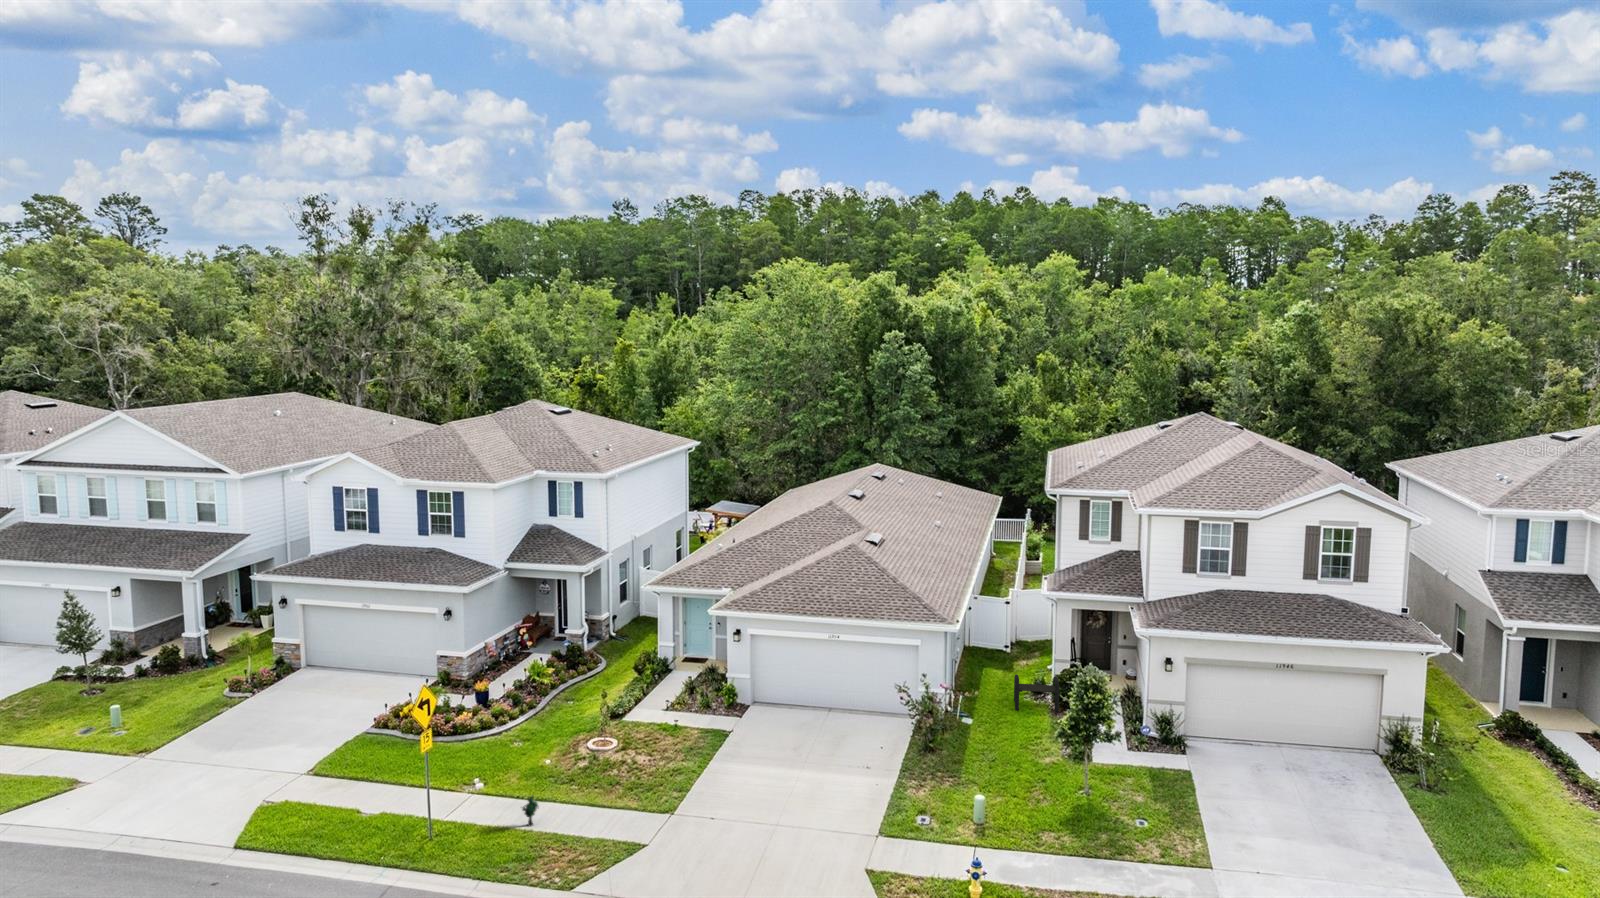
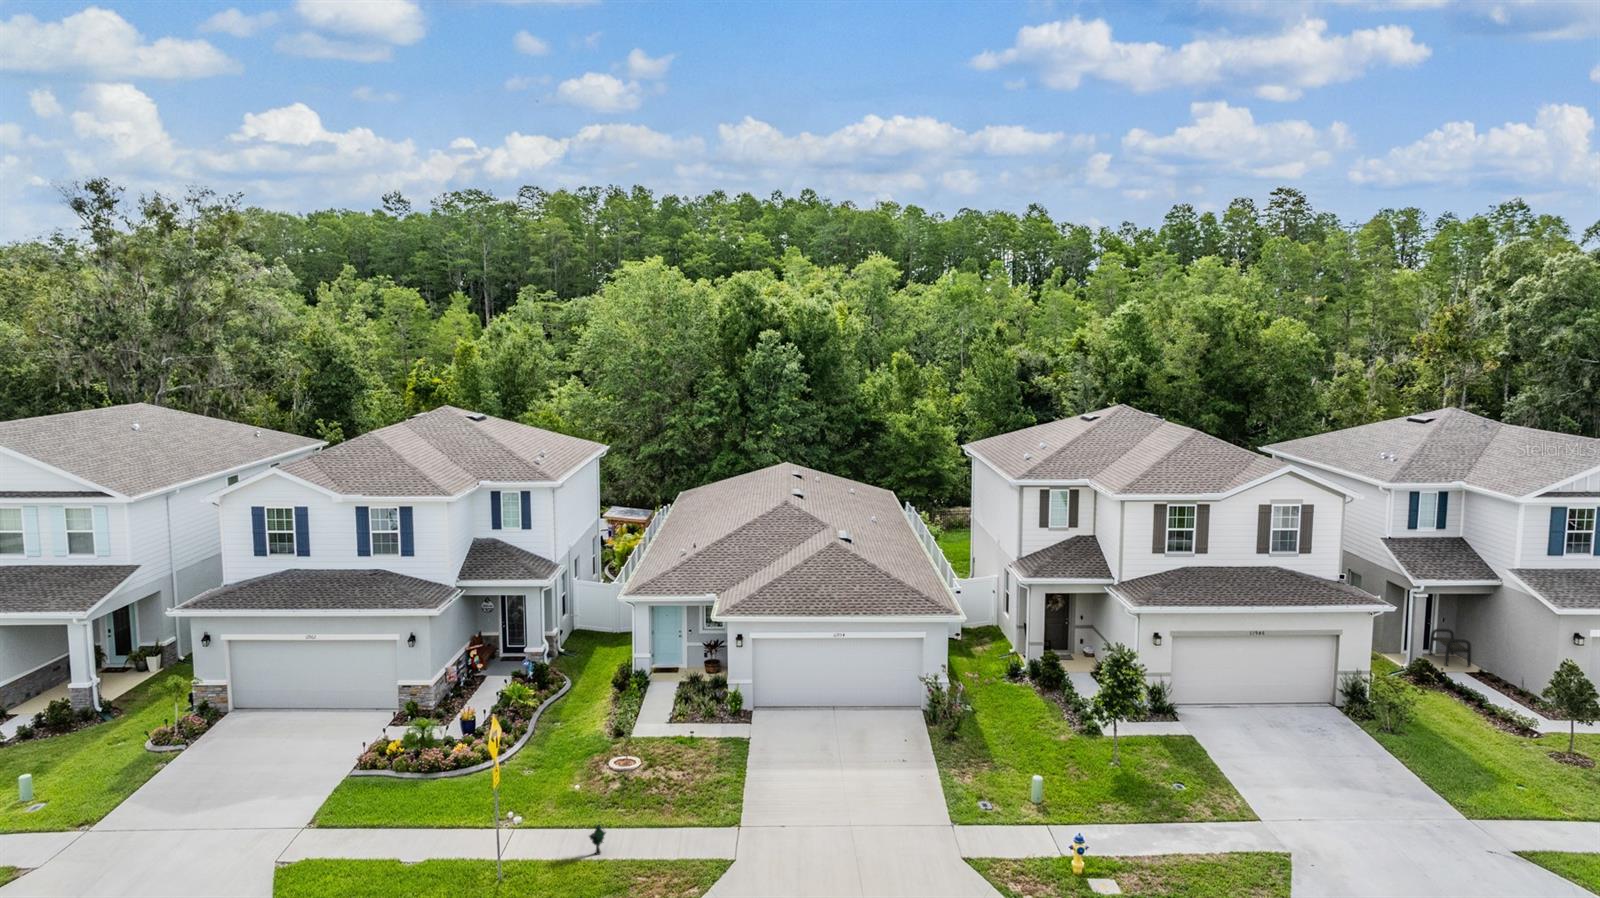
bench: present [1014,674,1059,712] -> present [1429,629,1471,667]

